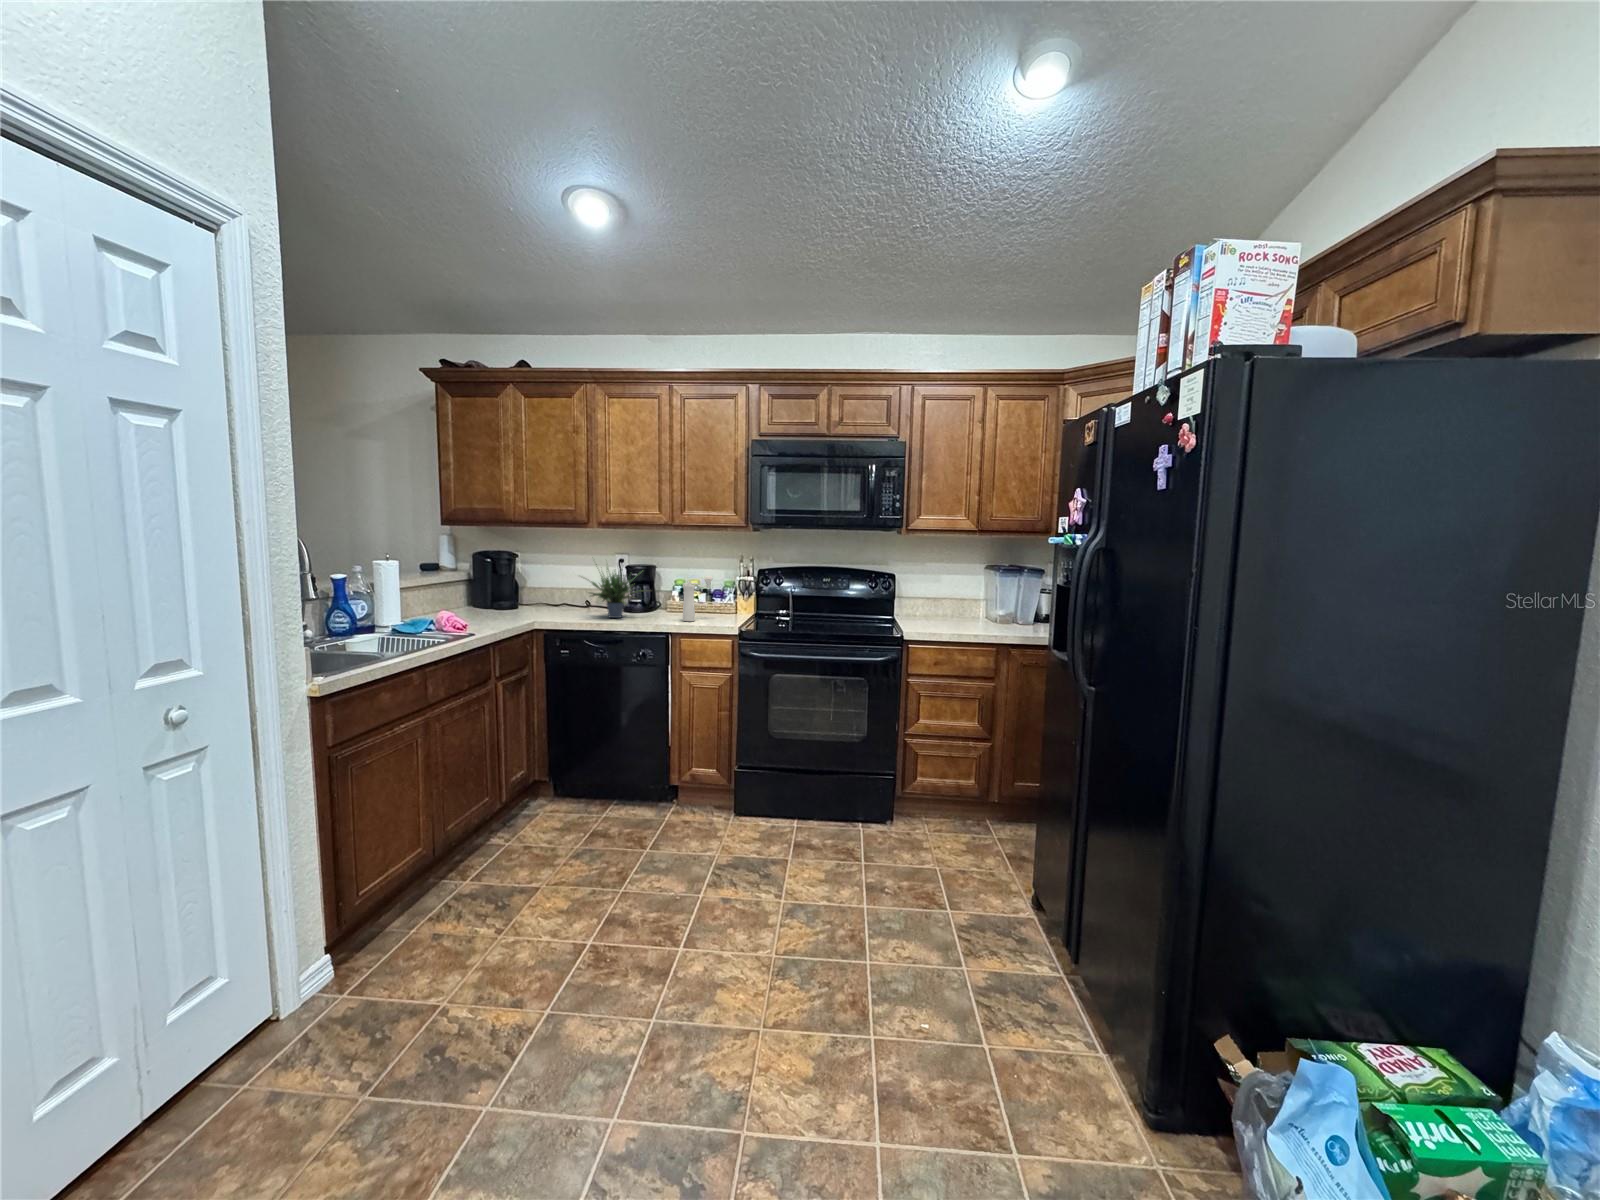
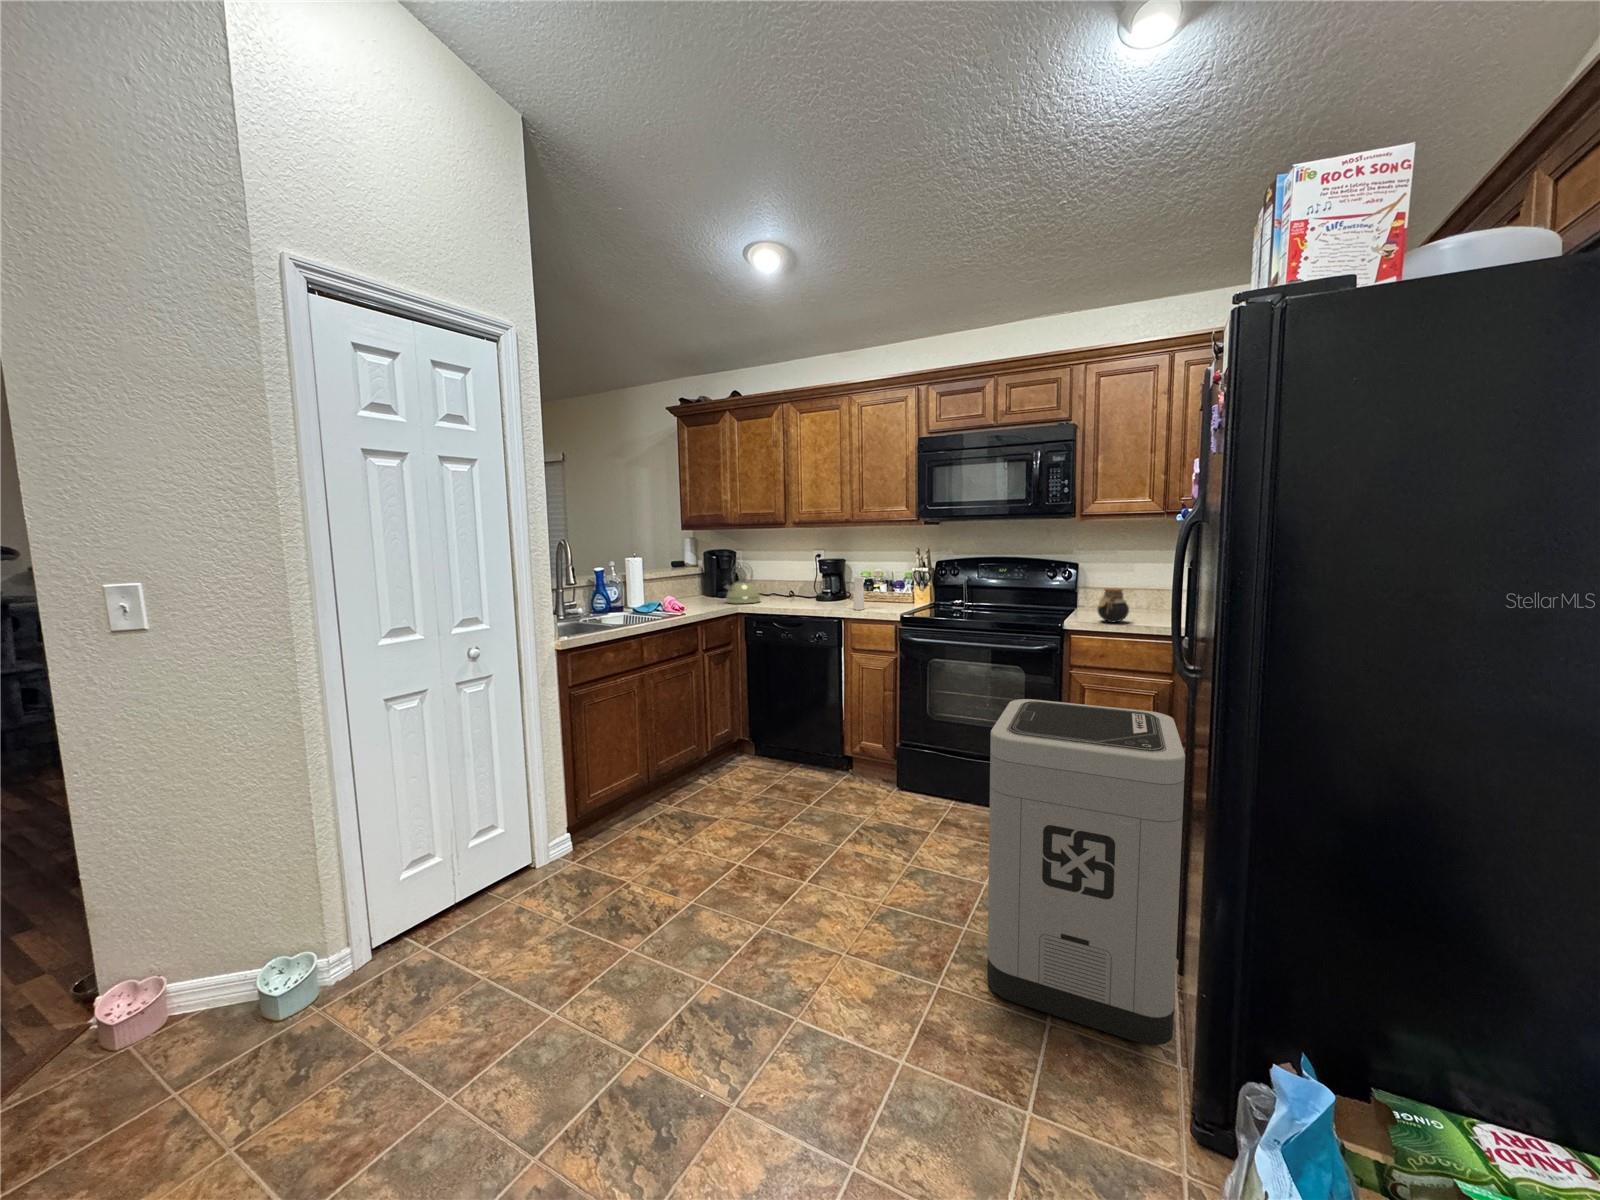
potted plant: present [590,564,646,618] -> none [770,551,829,606]
kettle: none [512,565,560,615] -> present [724,562,760,604]
jar: none [926,598,953,630] -> present [1098,588,1129,622]
trash can: none [900,715,1100,1037] -> present [987,699,1185,1046]

